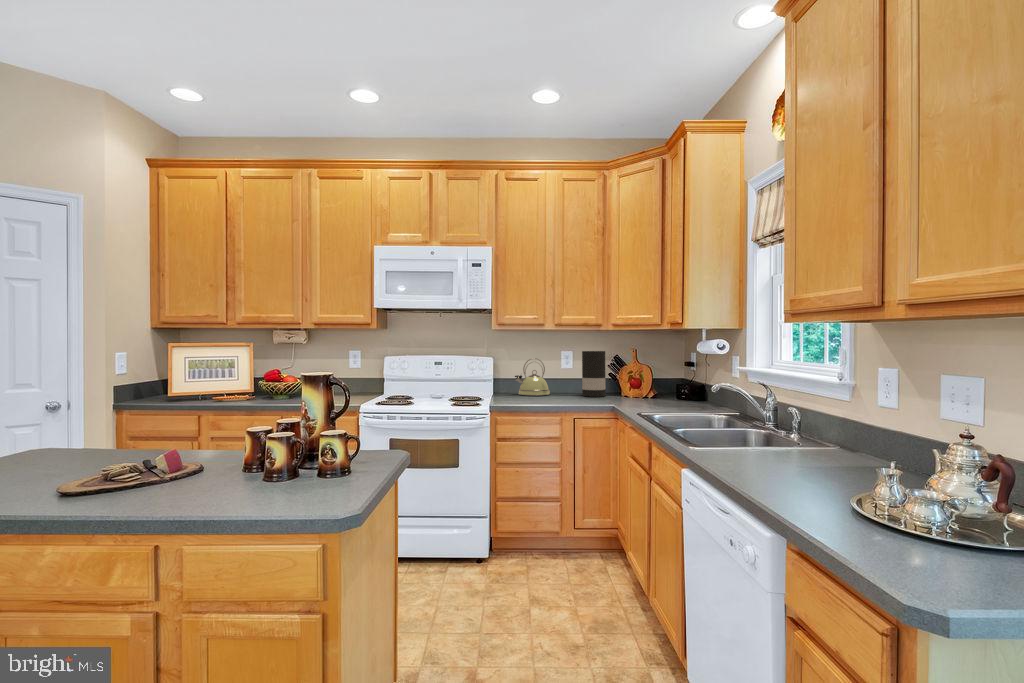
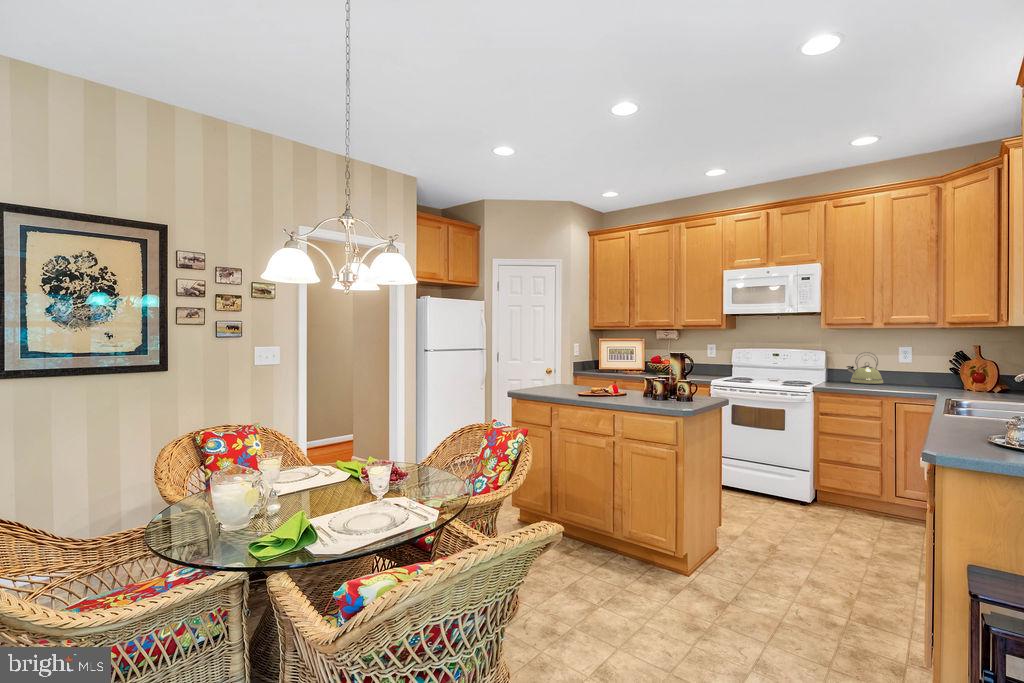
vase: present [582,351,606,397] -> none [917,347,944,388]

